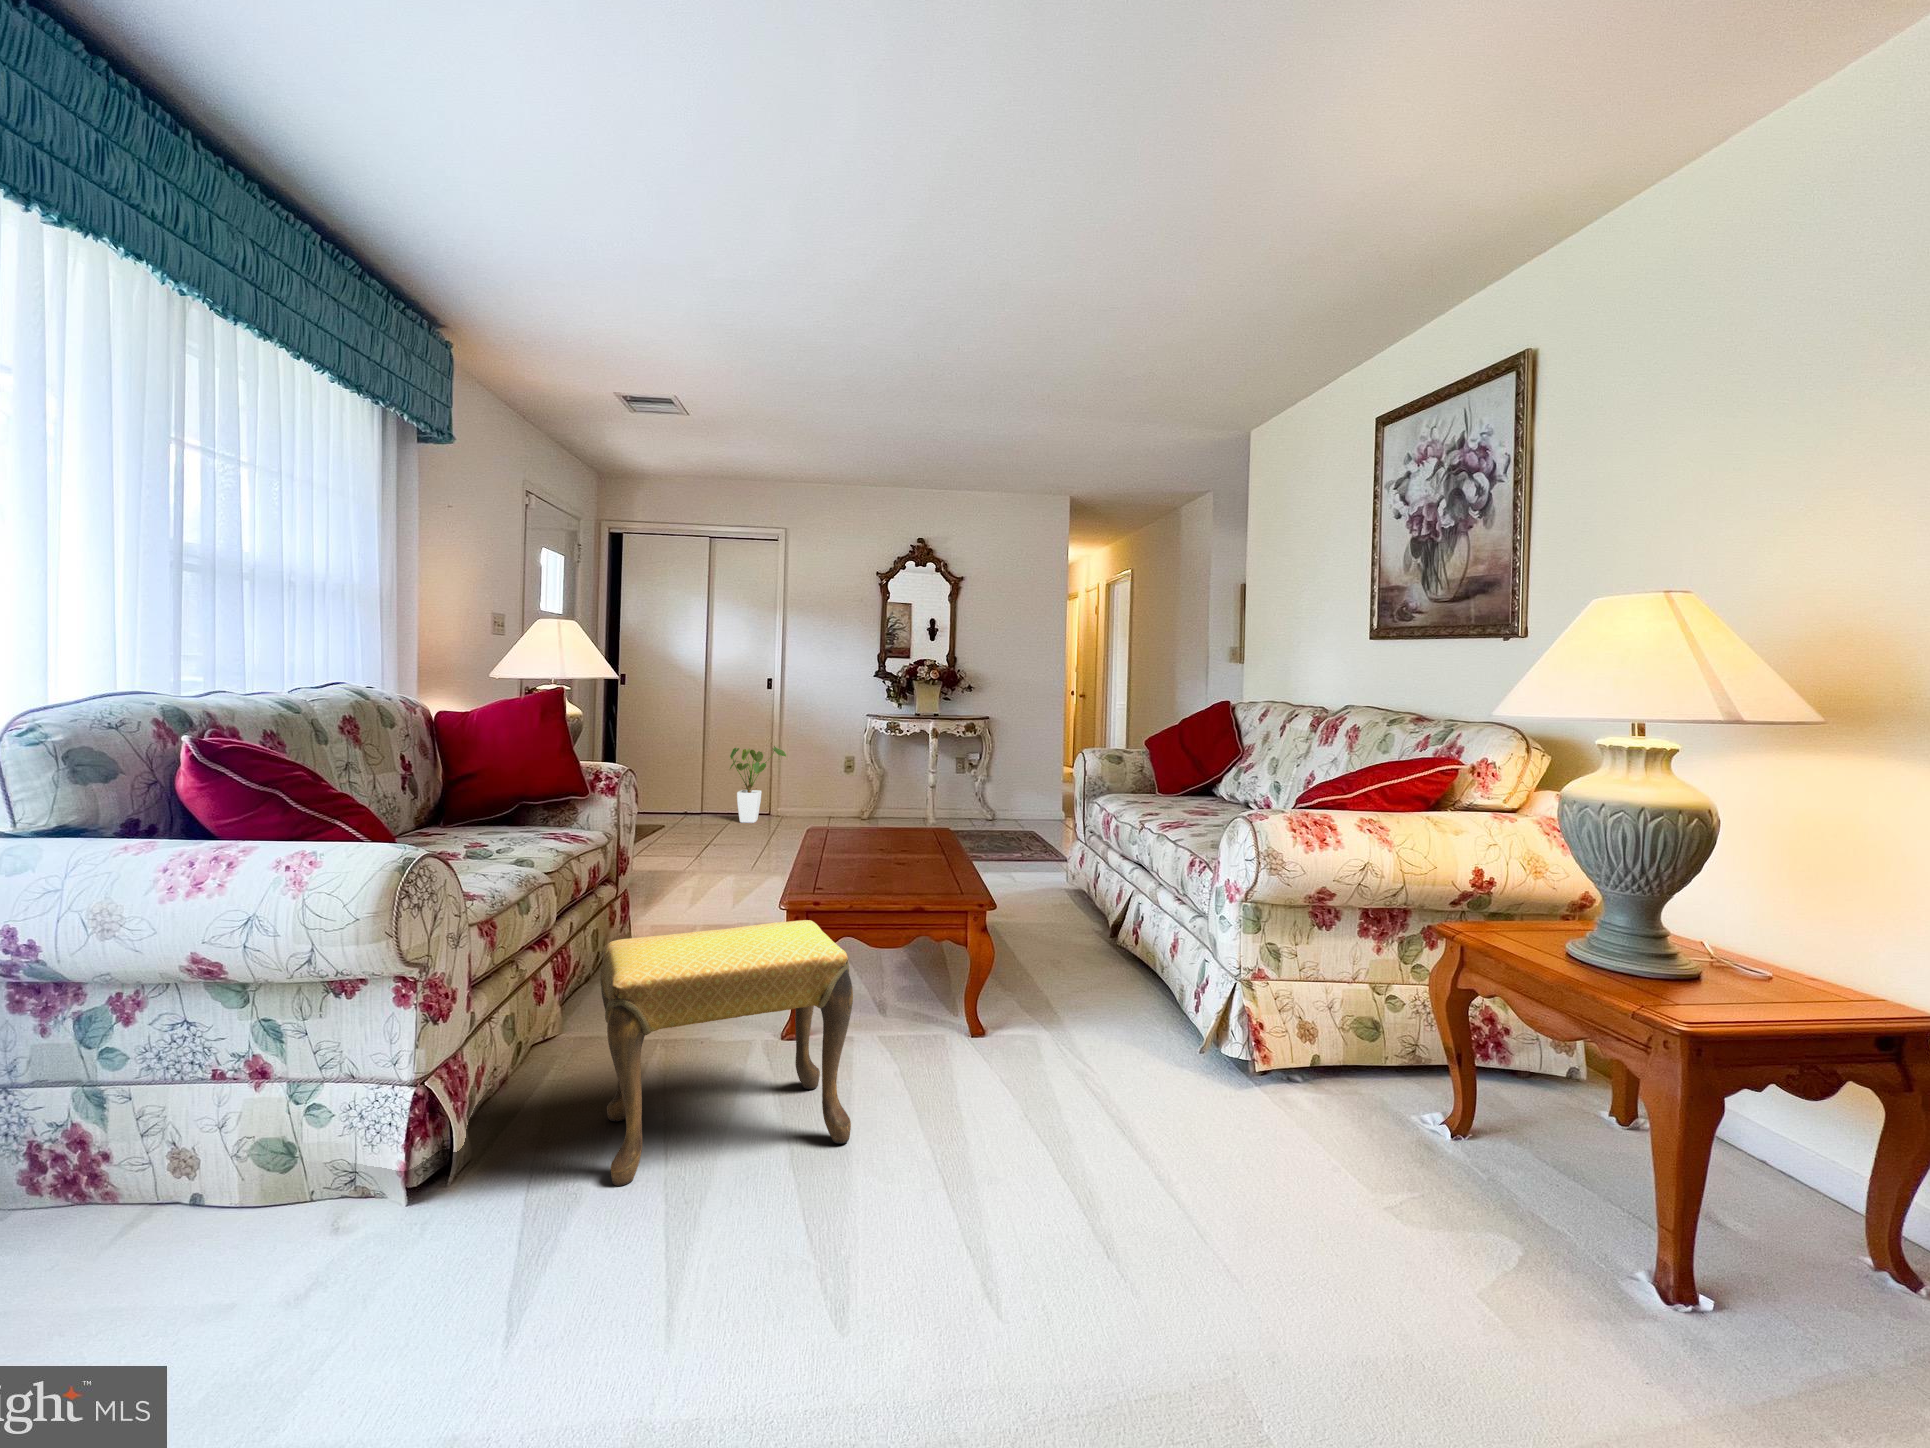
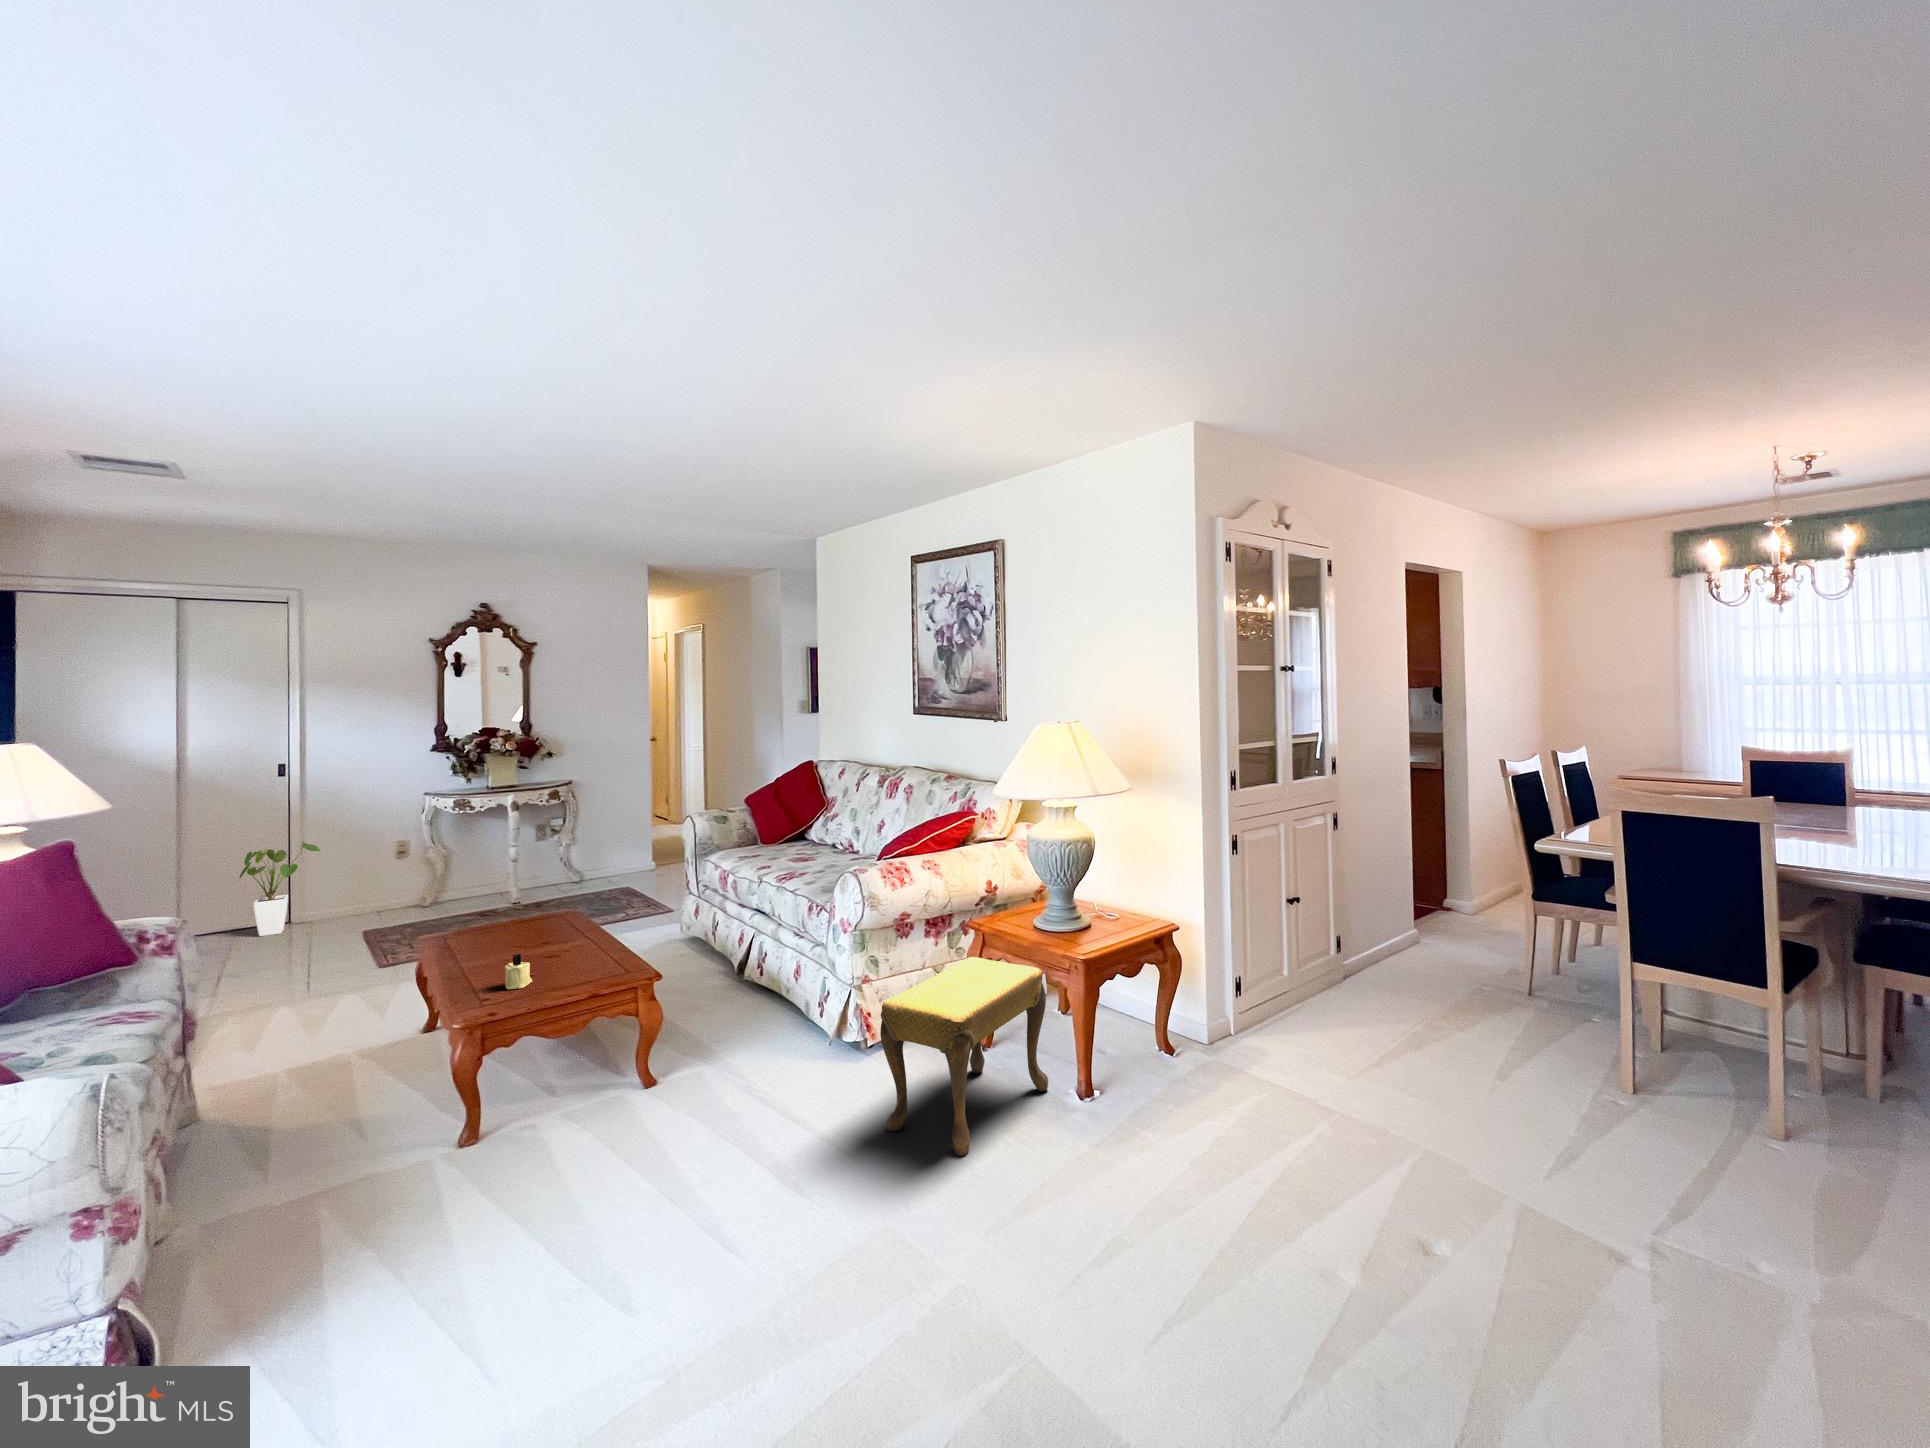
candle: none [838,849,865,888] -> present [505,954,532,989]
footstool: present [600,920,853,1186] -> present [880,957,1048,1156]

